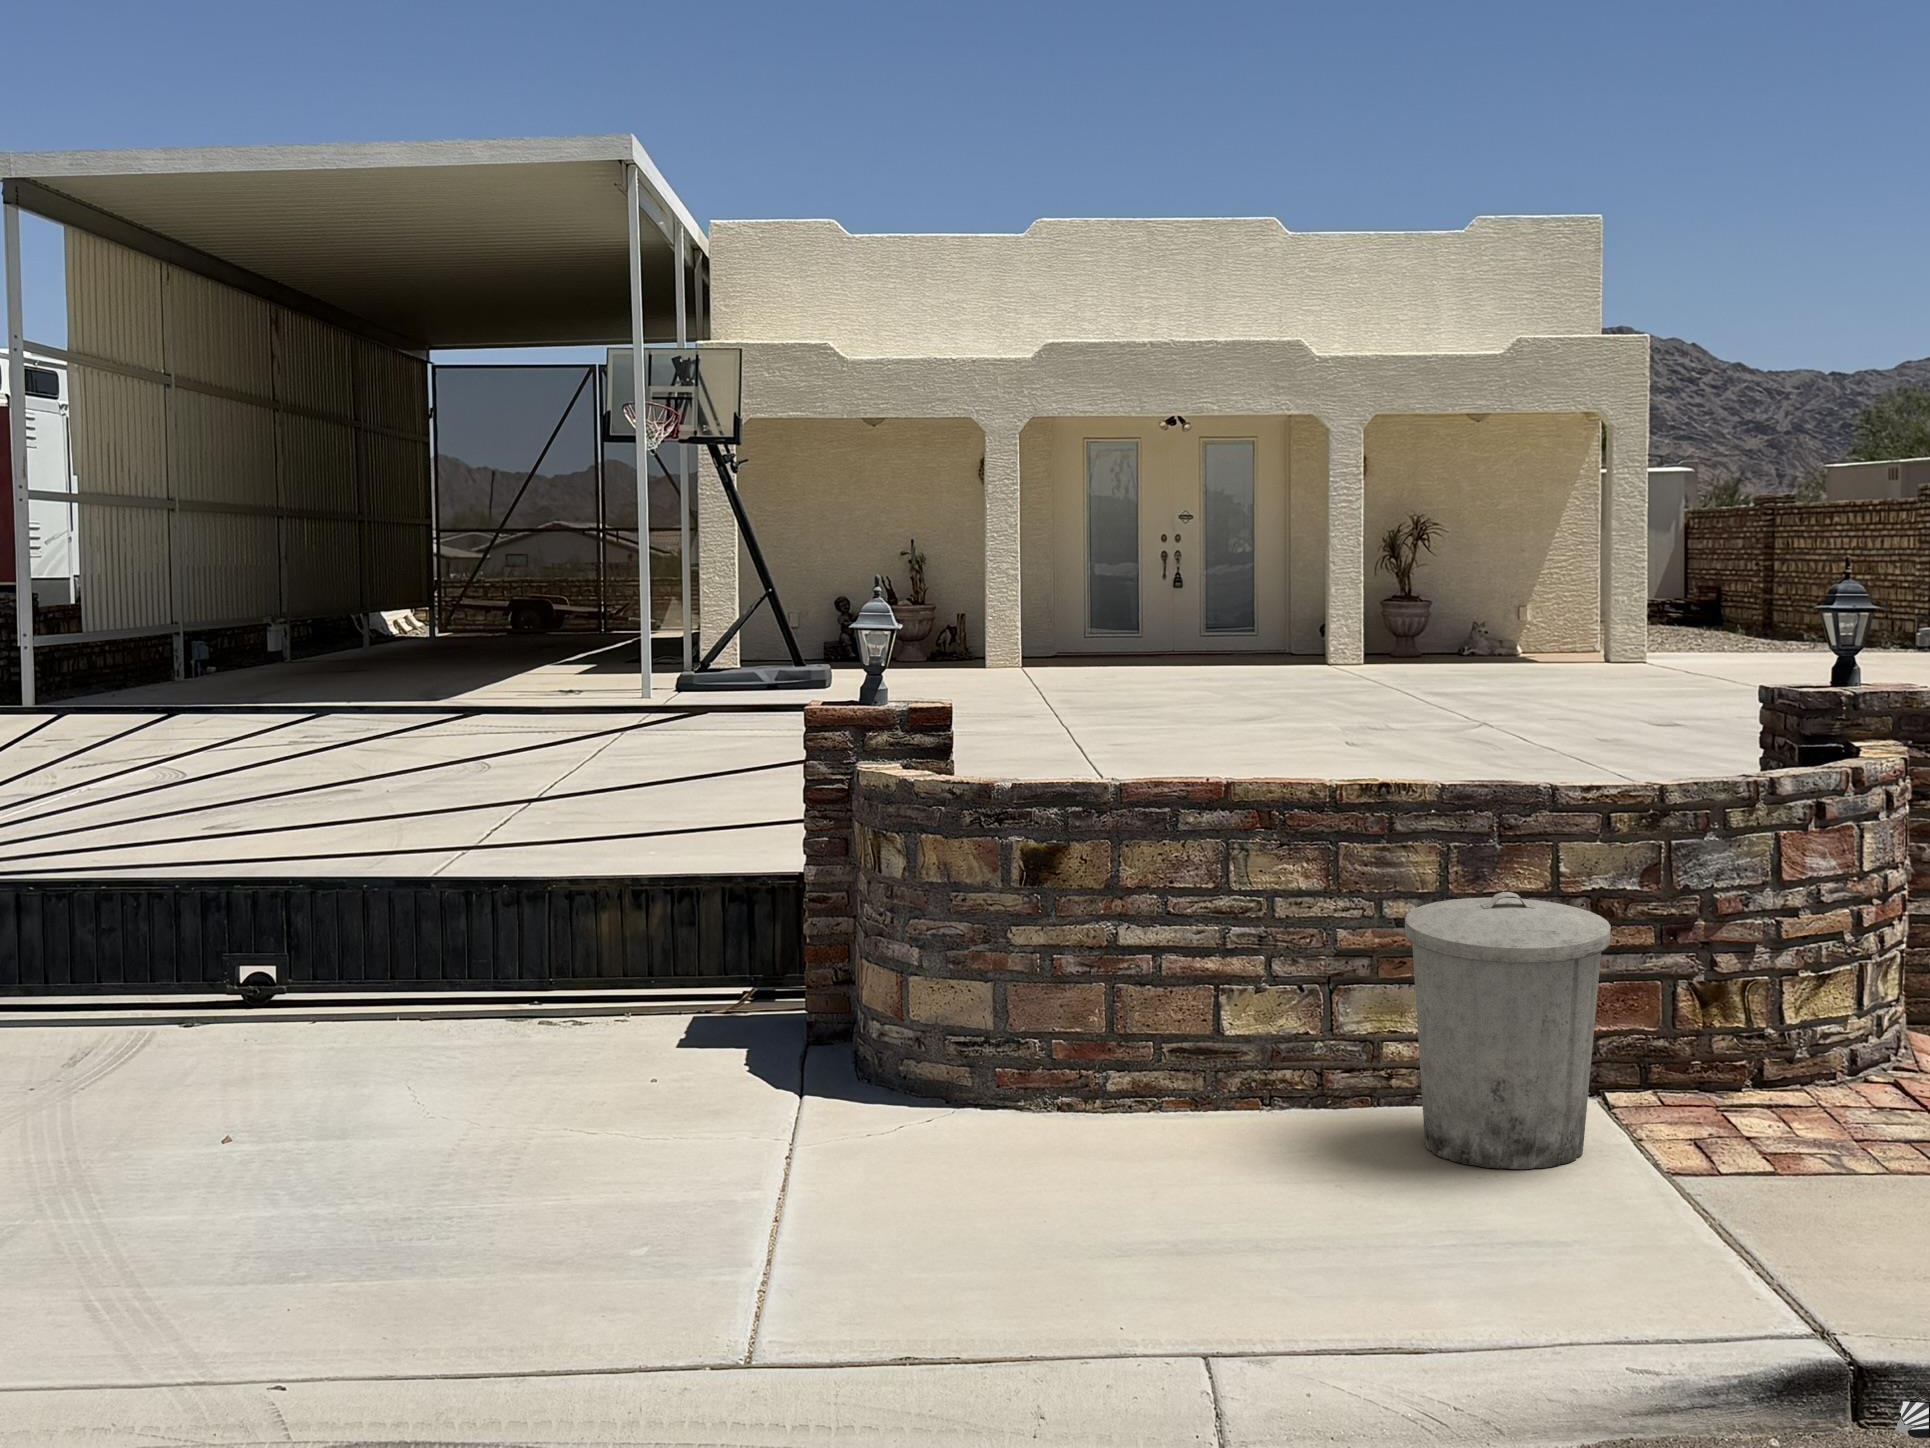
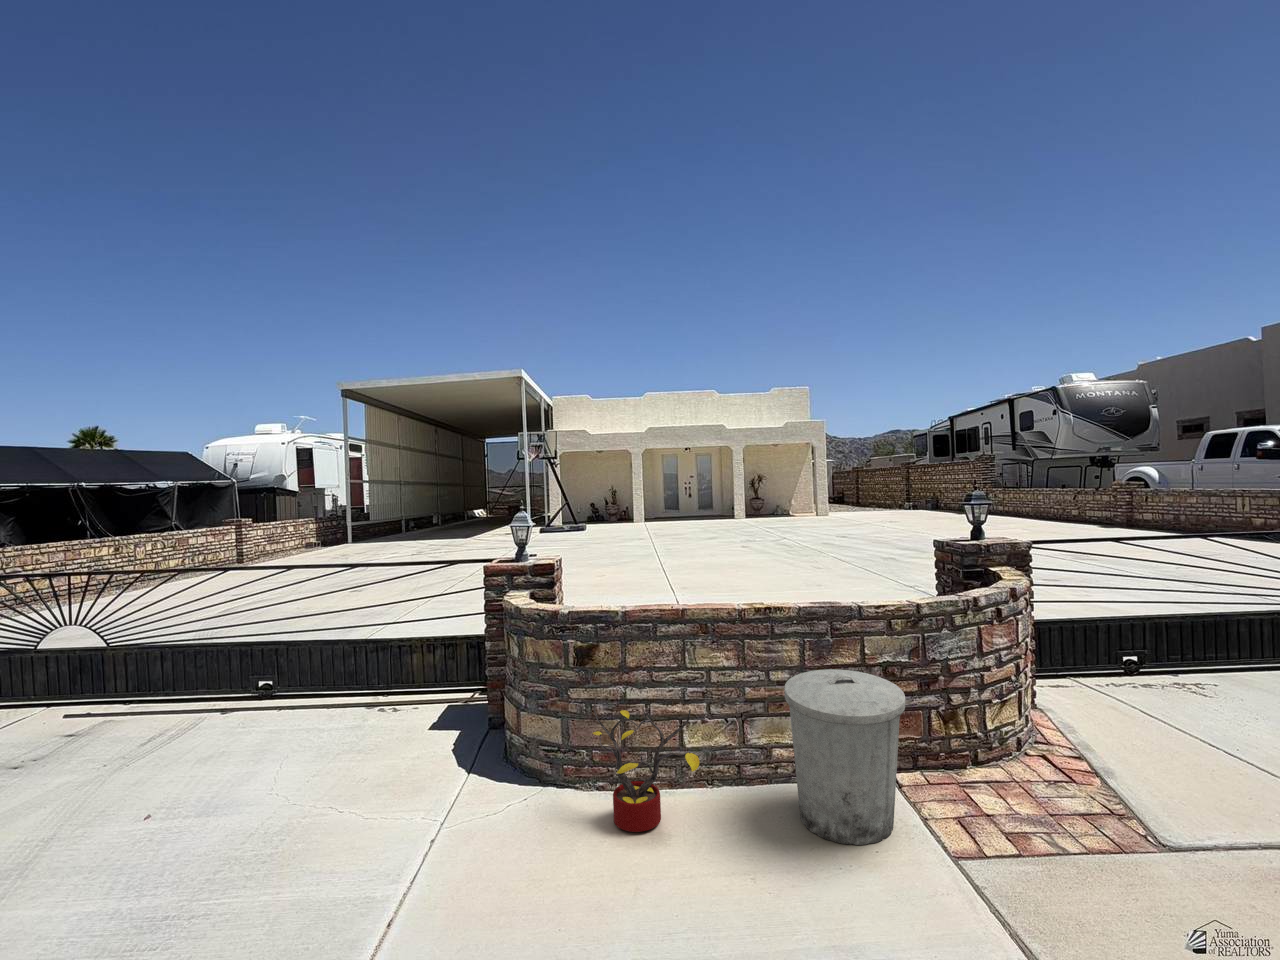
decorative plant: none [1053,935,1252,1153] -> present [593,697,700,832]

